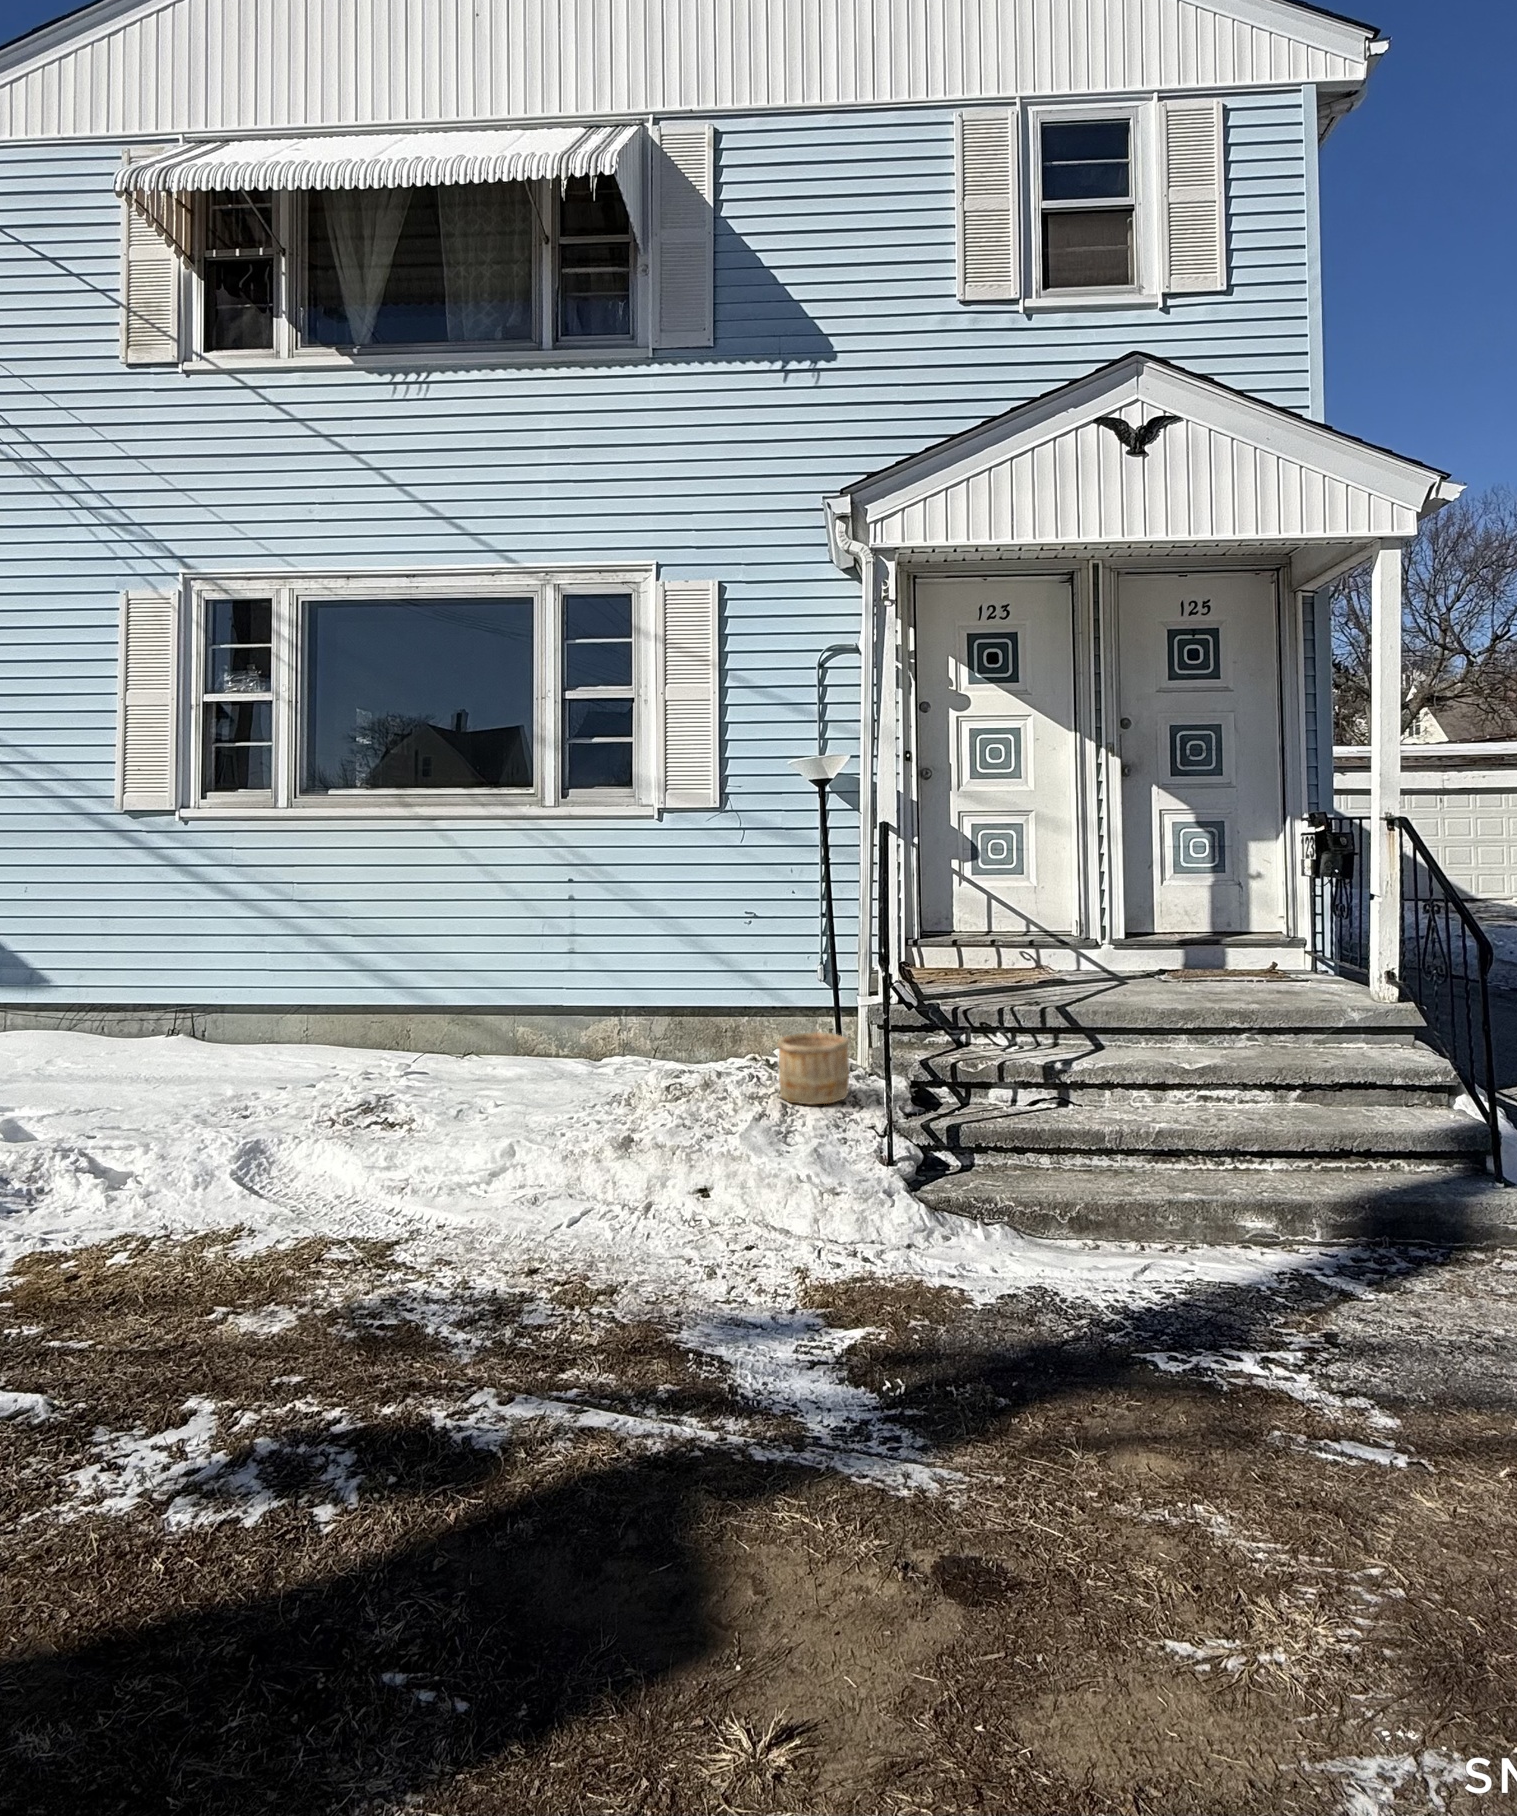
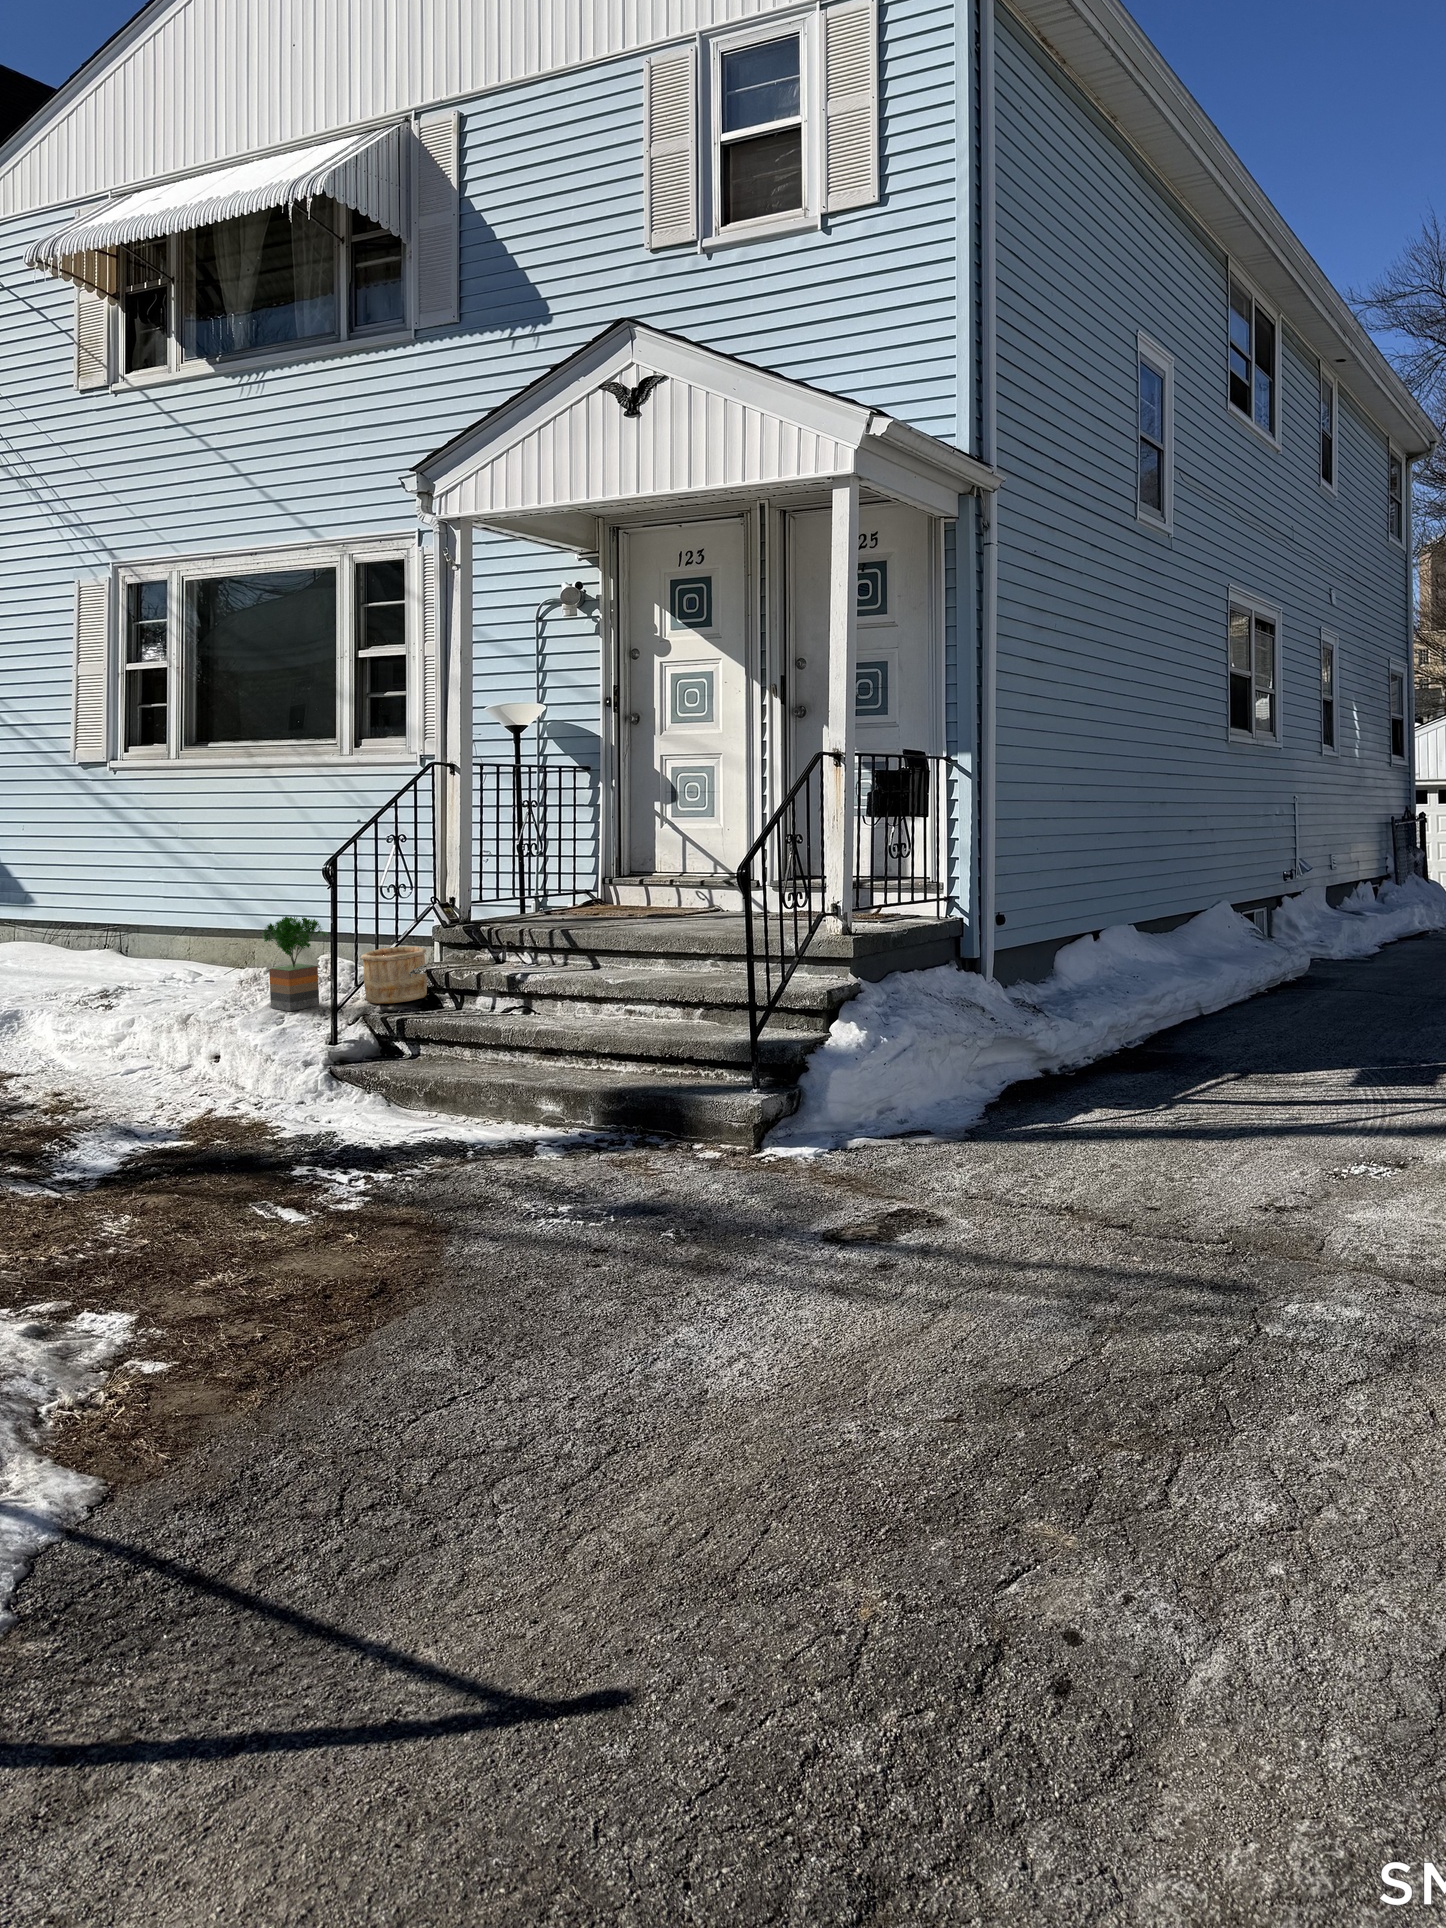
potted tree: none [684,1001,756,1122] -> present [262,917,327,1011]

